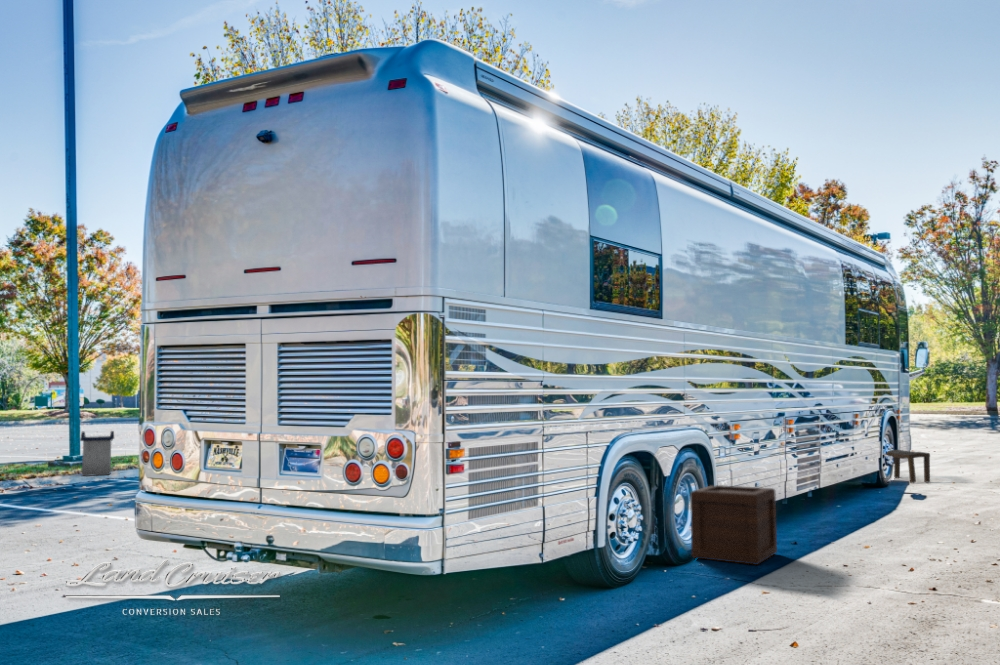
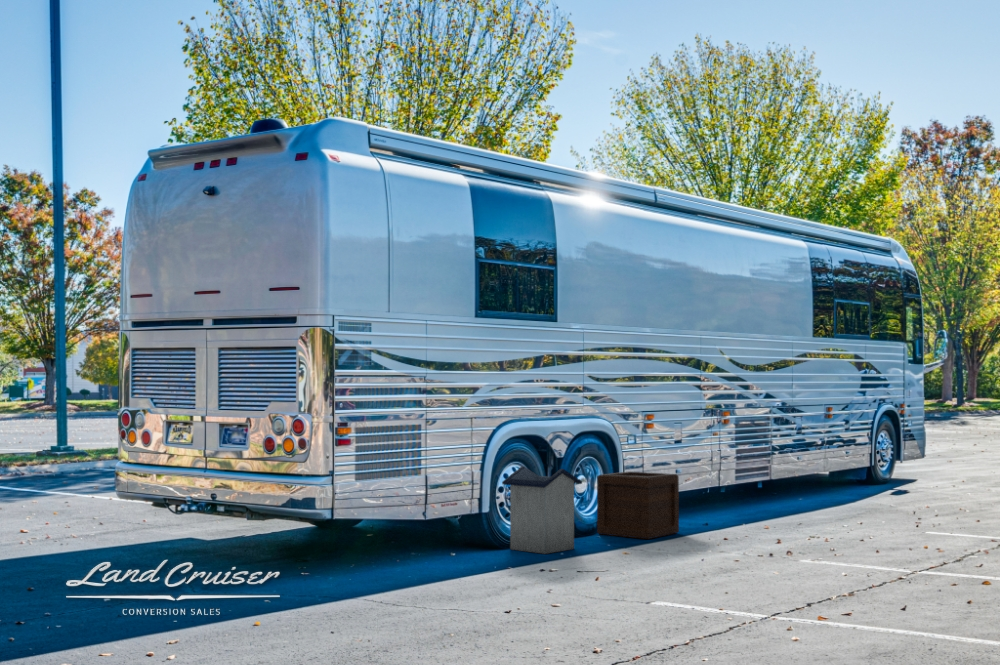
trash can: present [80,431,114,476] -> present [502,466,582,554]
bench: present [887,450,930,483] -> none [895,450,942,484]

